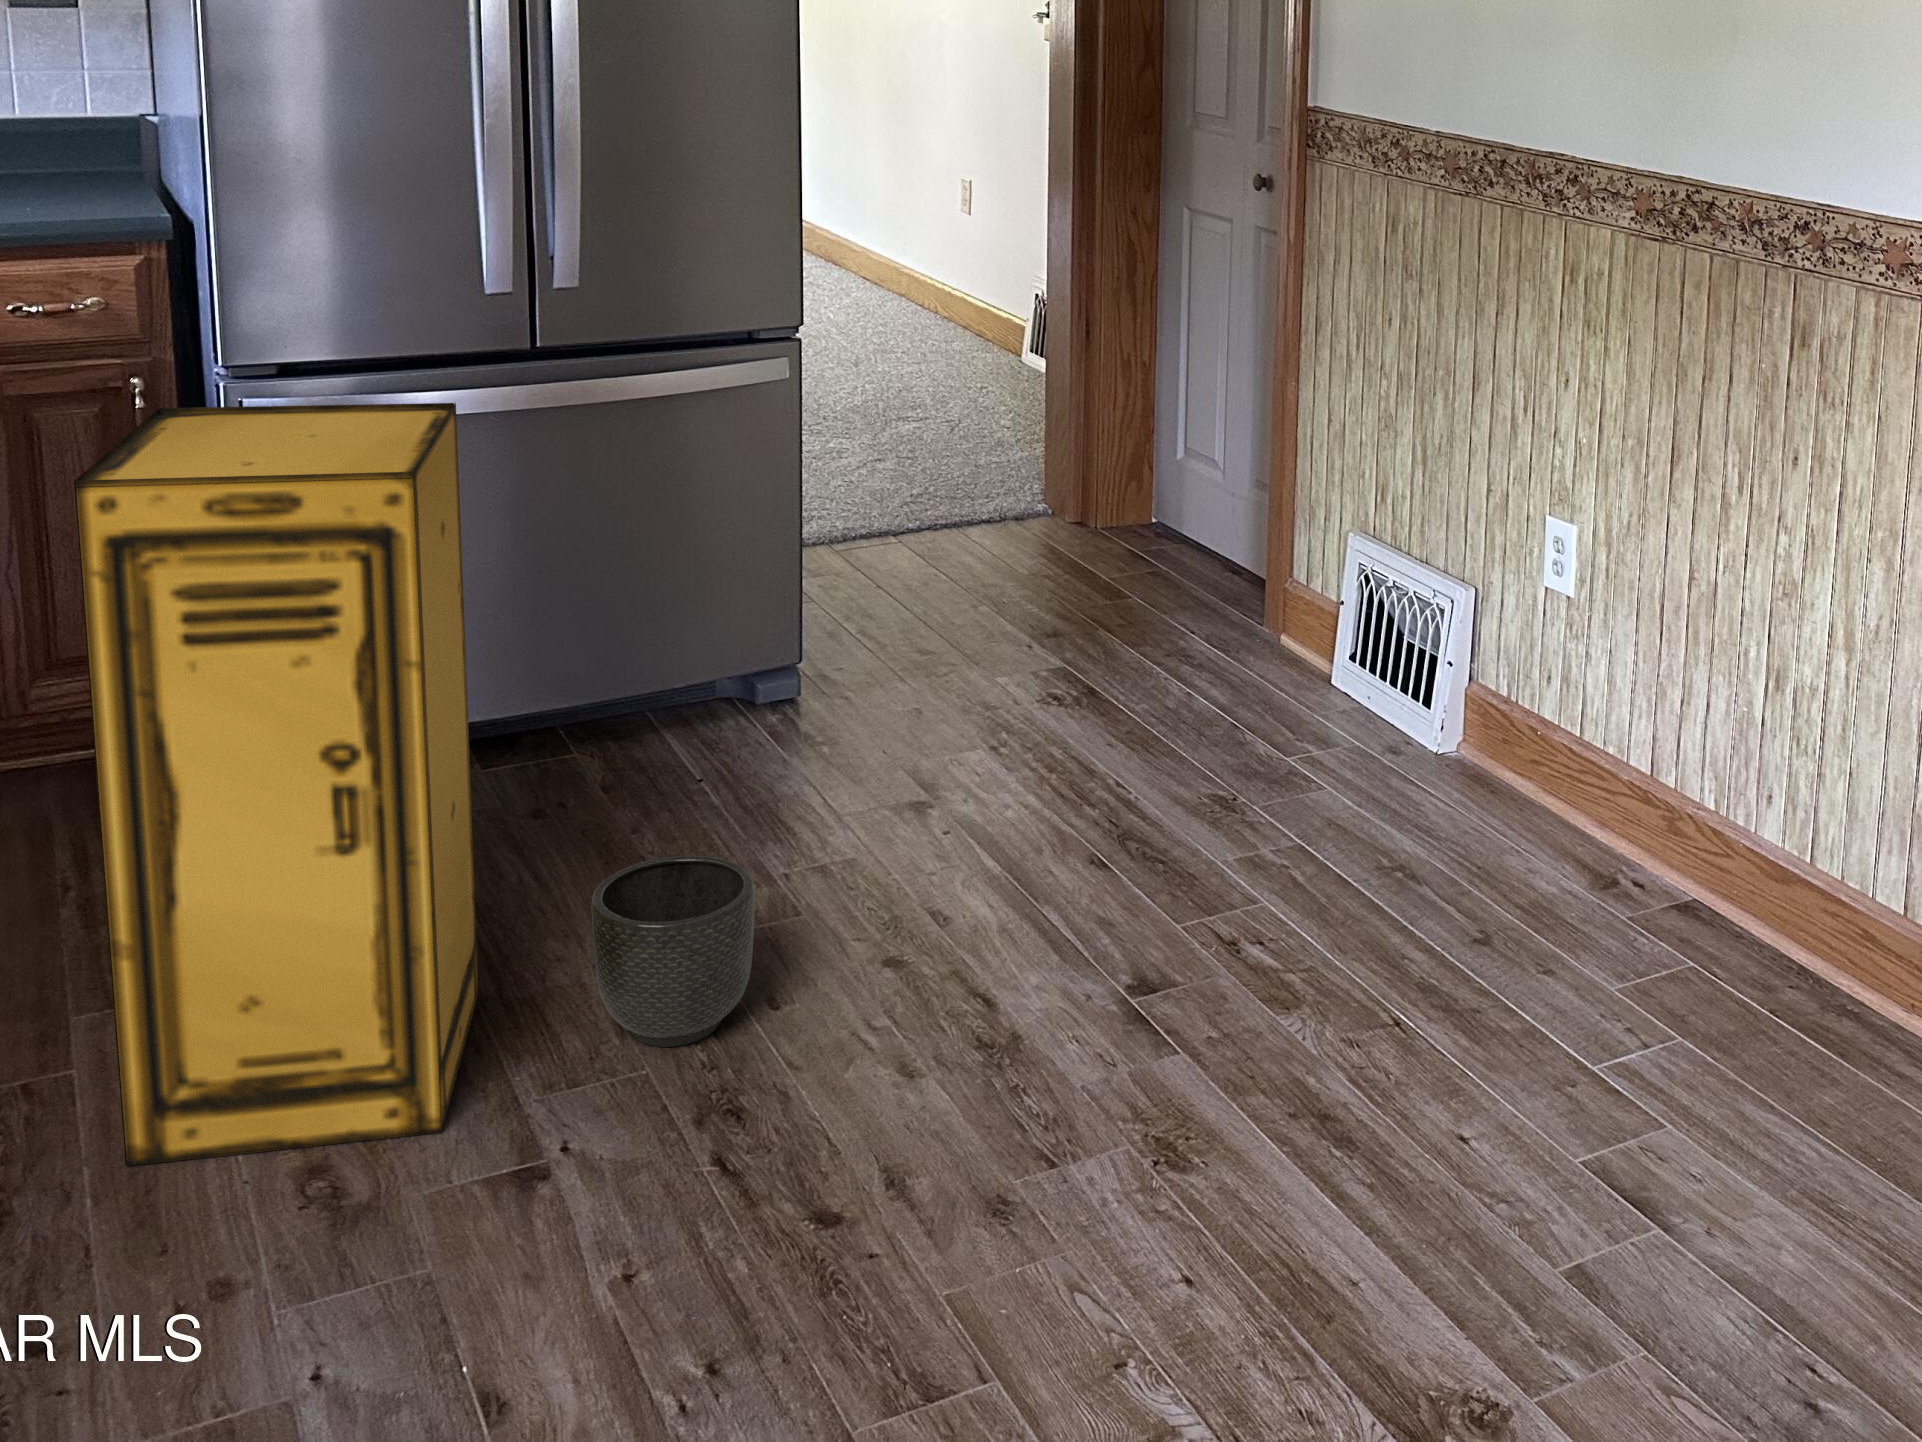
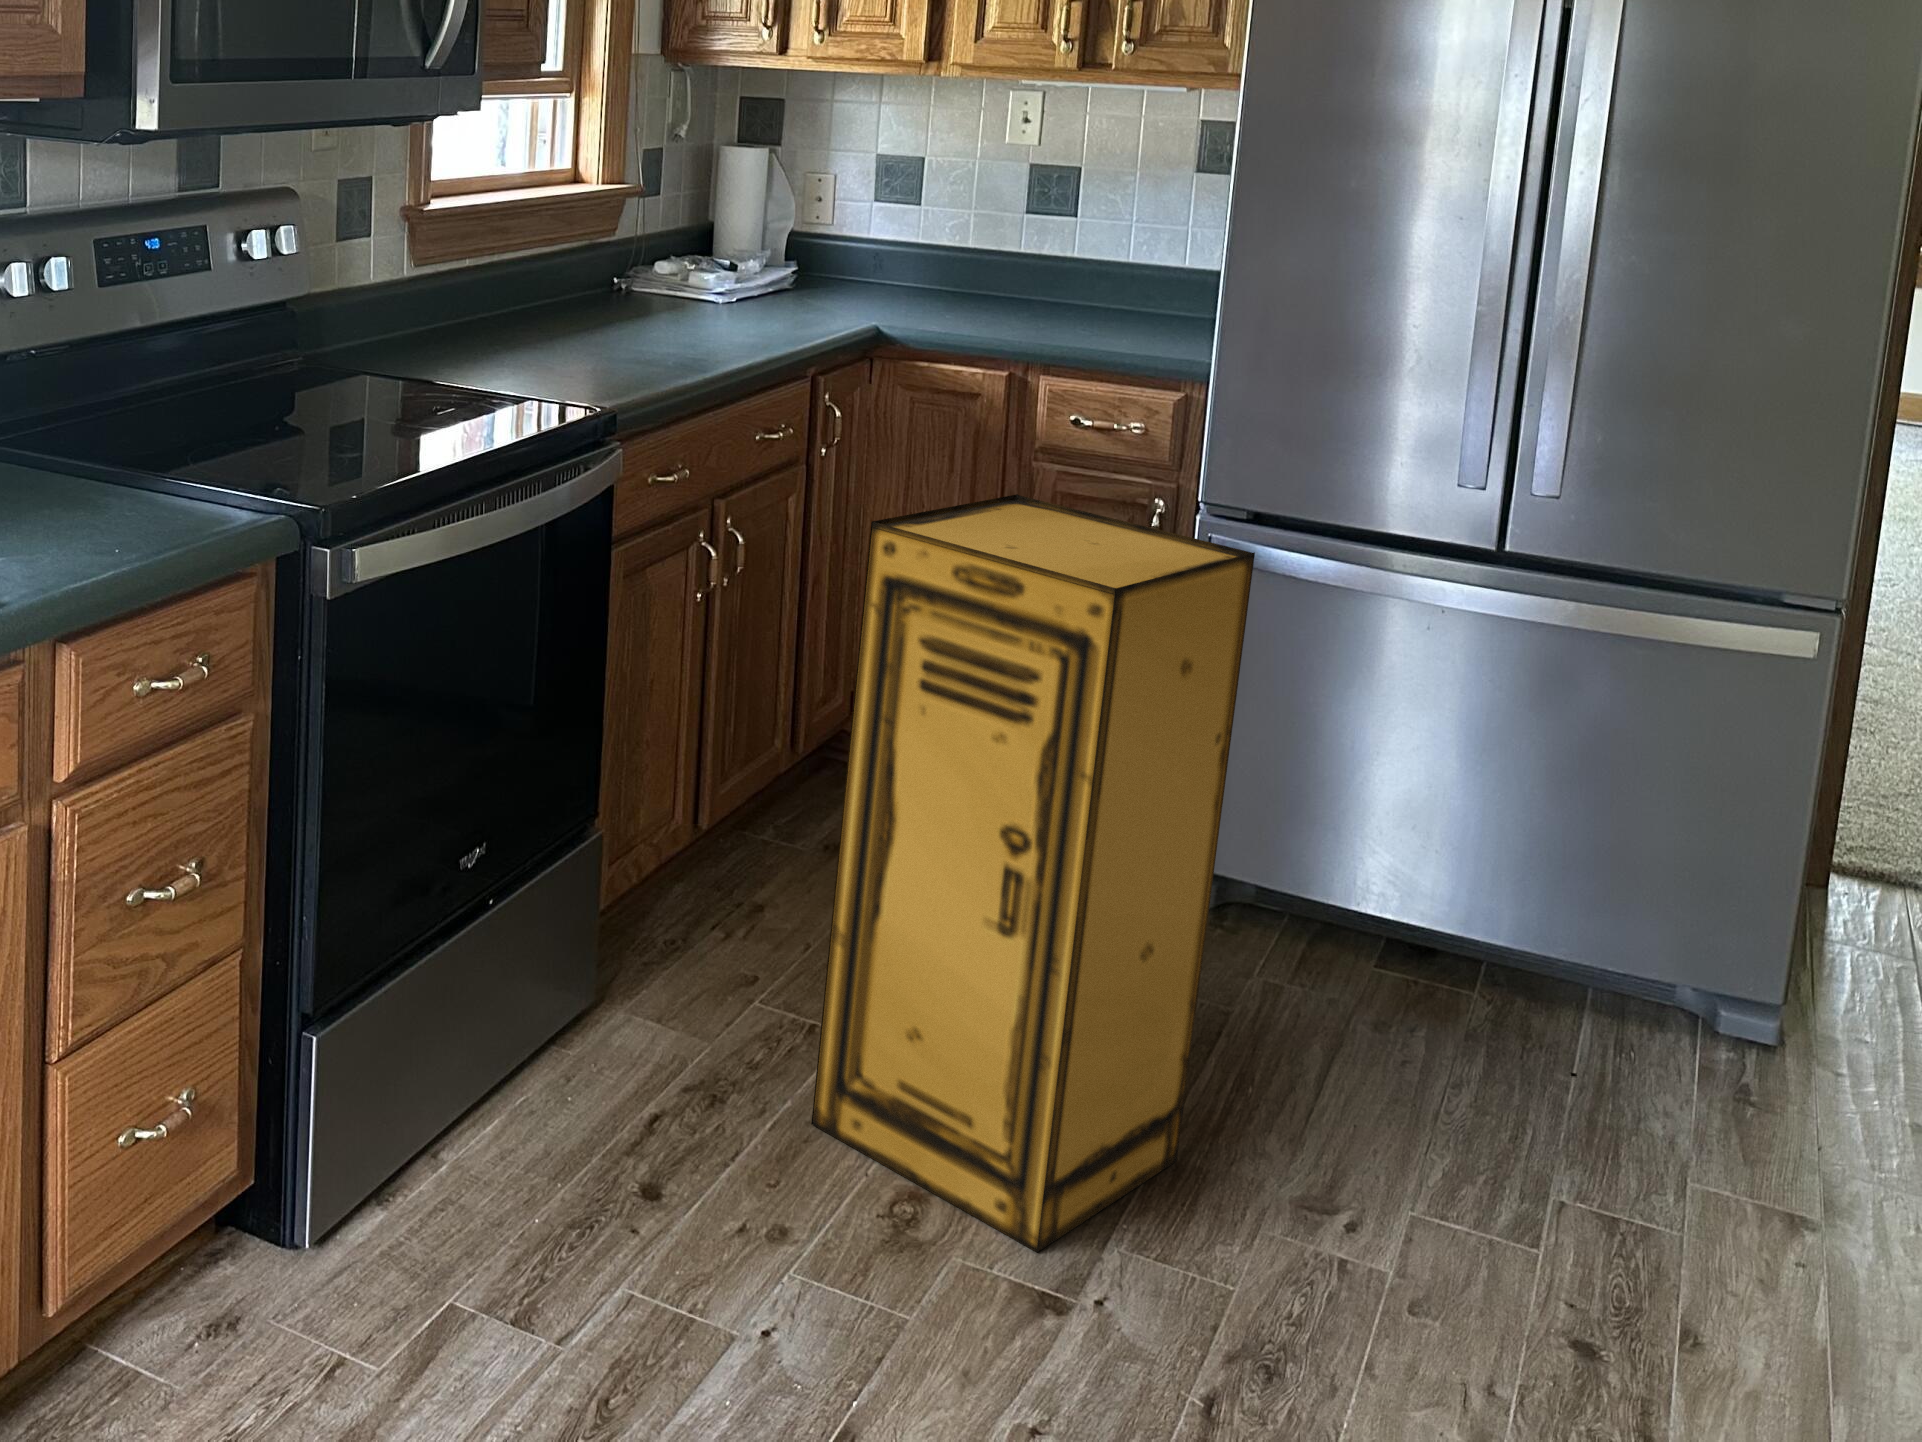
planter: present [591,855,755,1047] -> none [1246,1103,1446,1333]

